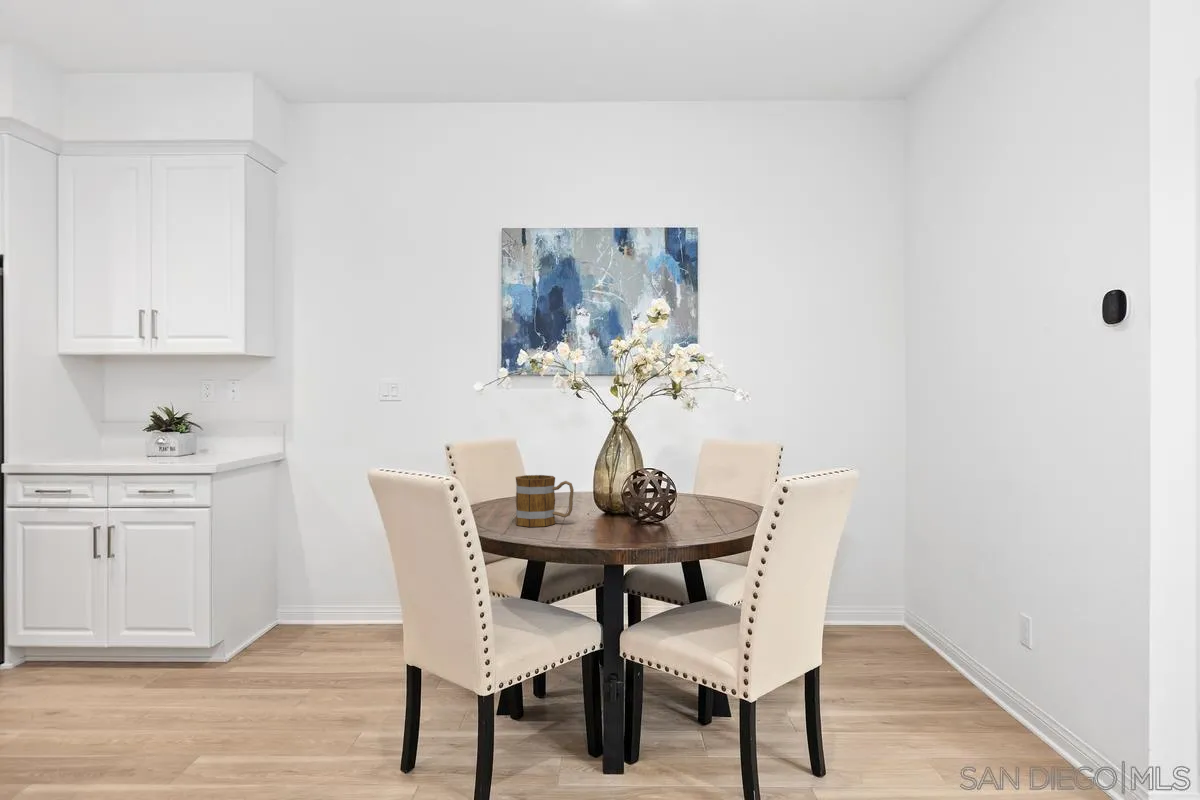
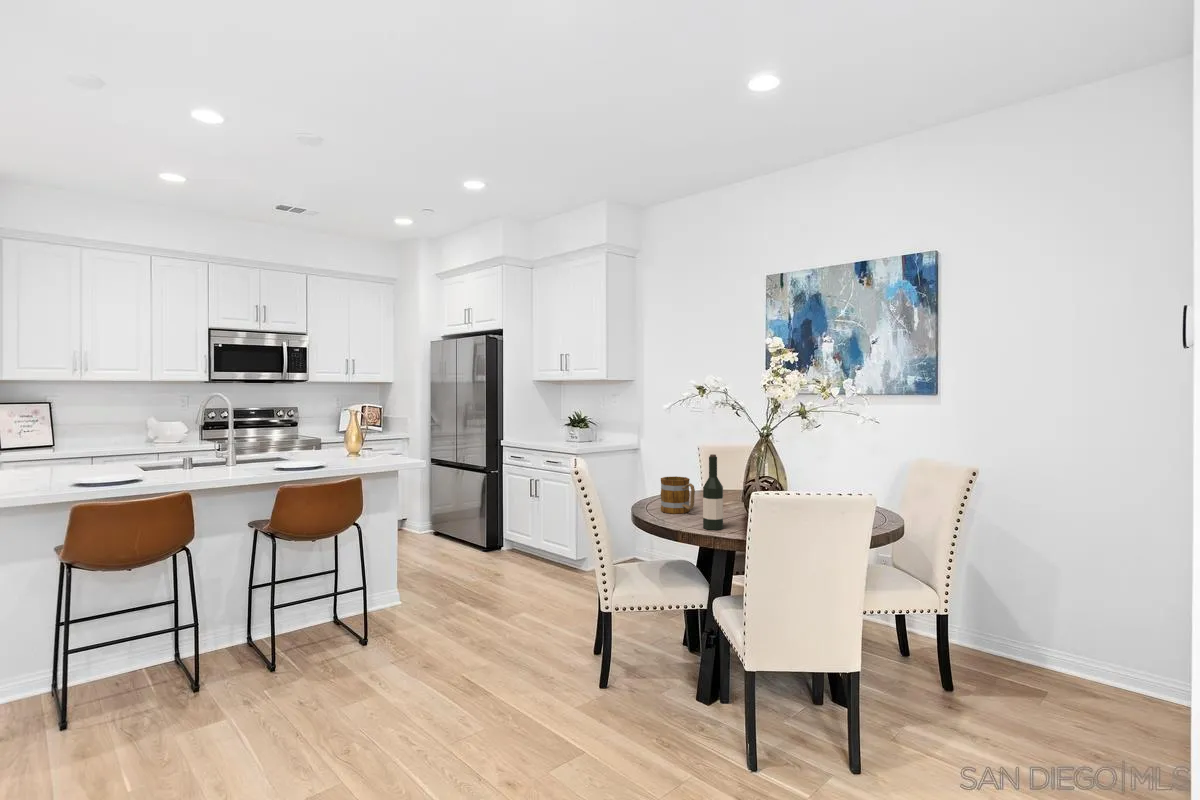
wine bottle: none [623,434,650,535] -> present [703,454,723,530]

